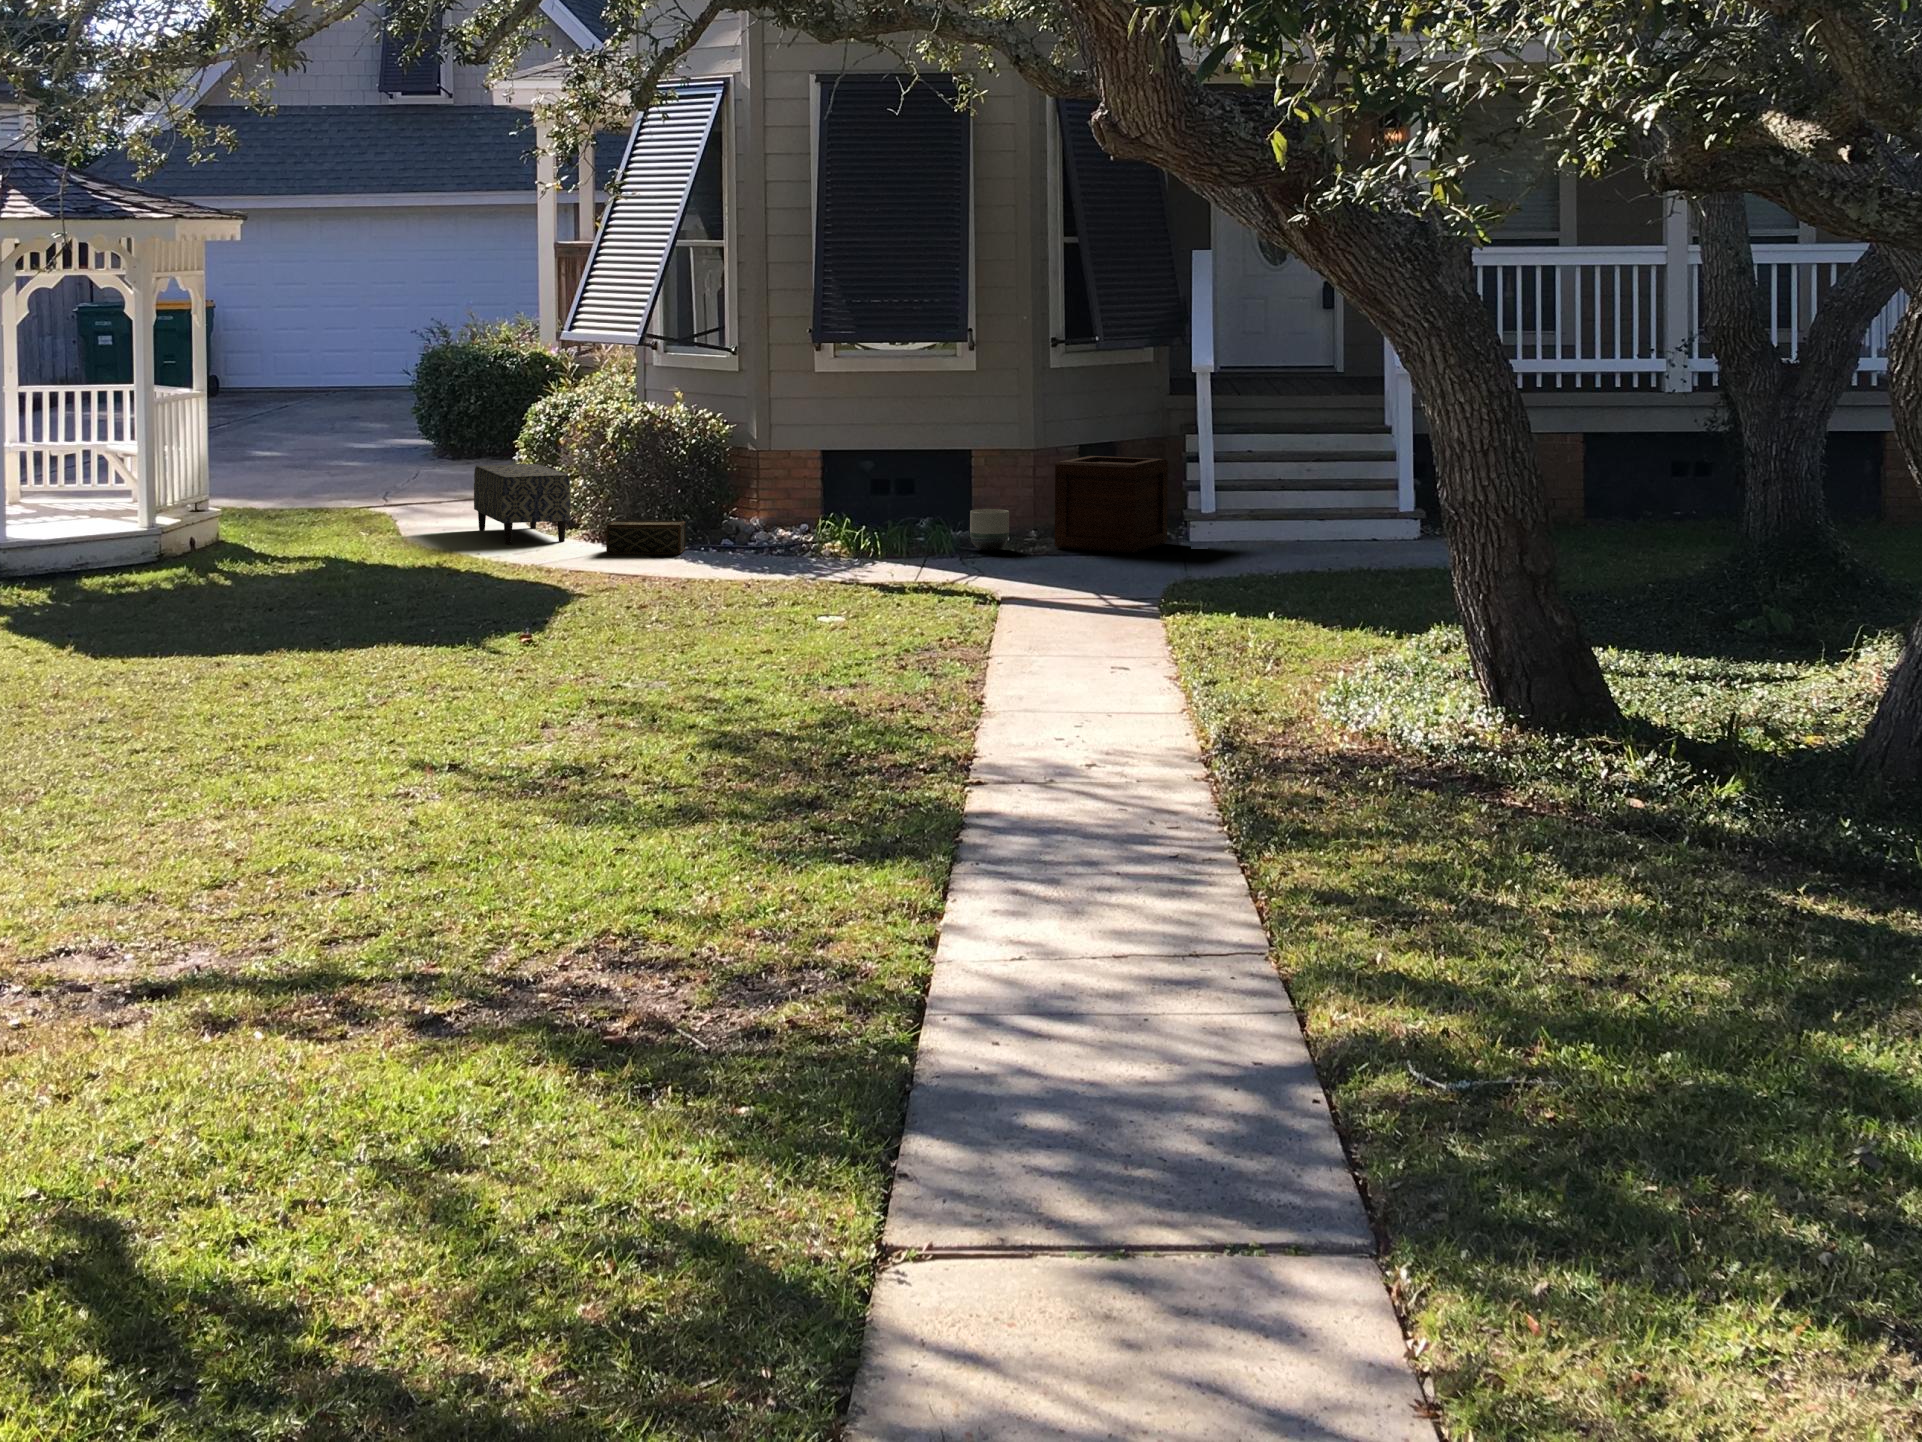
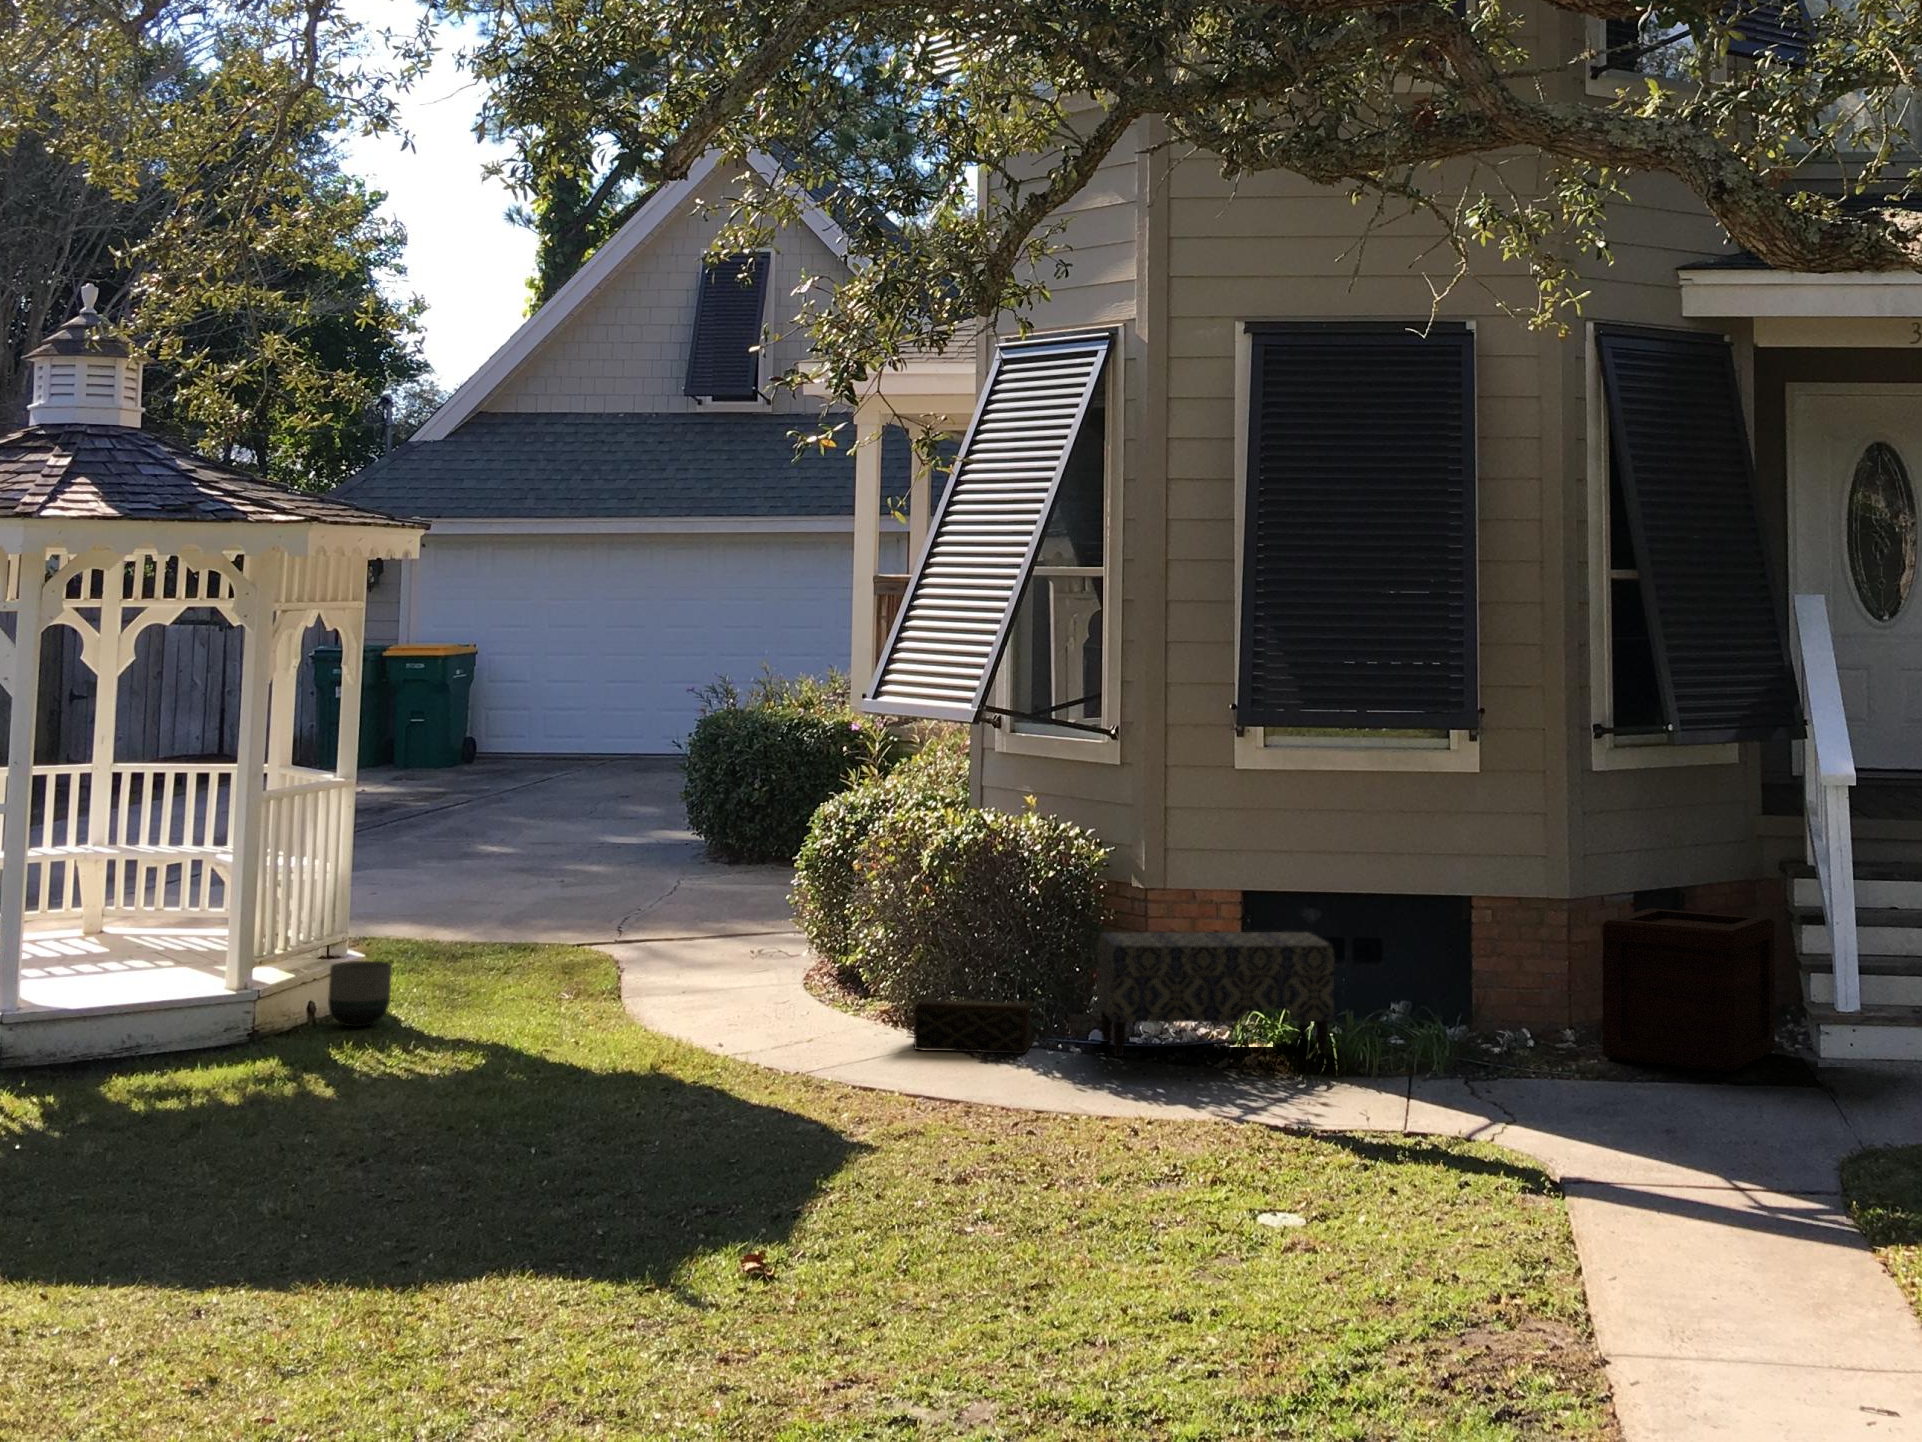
bench: present [474,464,570,544] -> present [1097,932,1335,1057]
planter: present [970,509,1009,551] -> present [328,961,392,1027]

